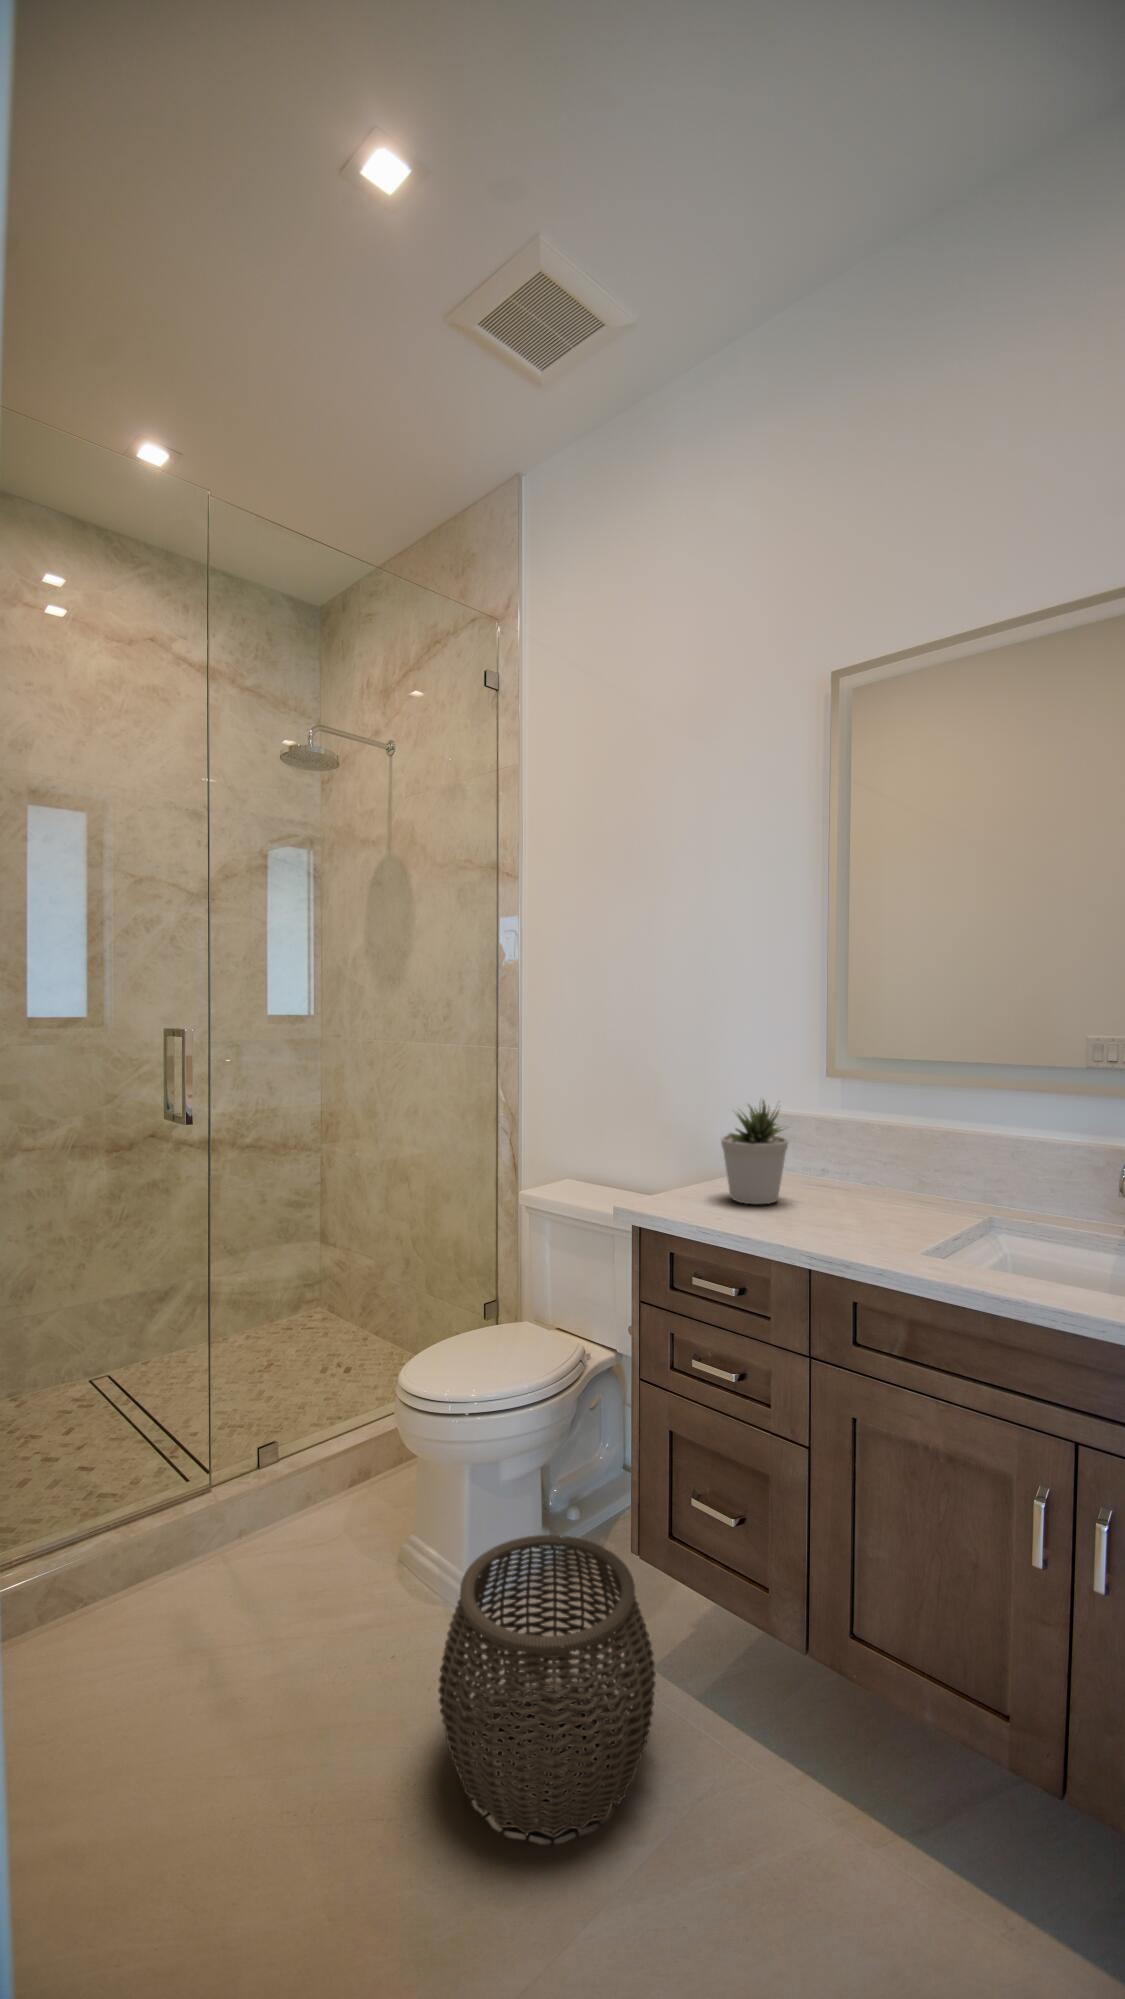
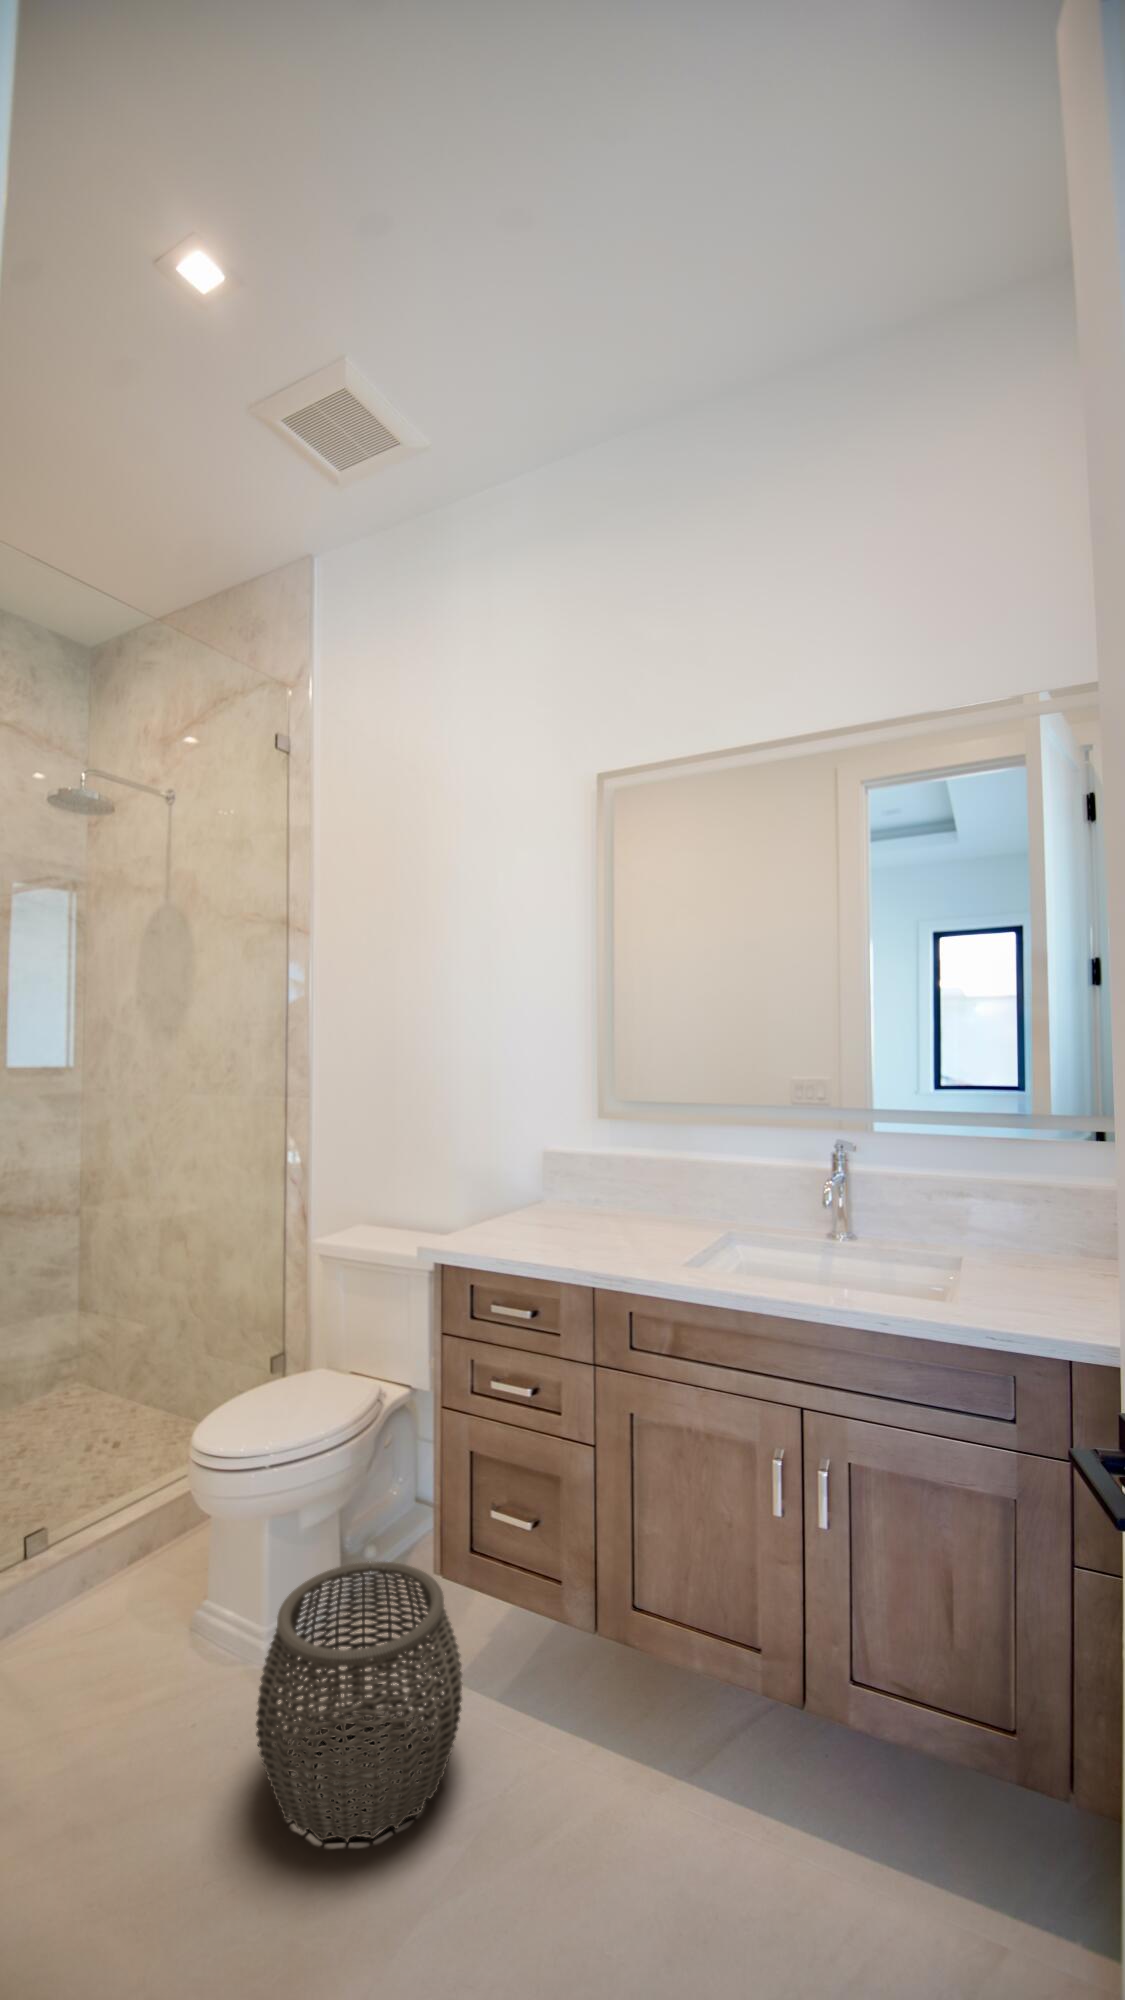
potted plant: present [721,1101,788,1204] -> none [513,1141,573,1237]

